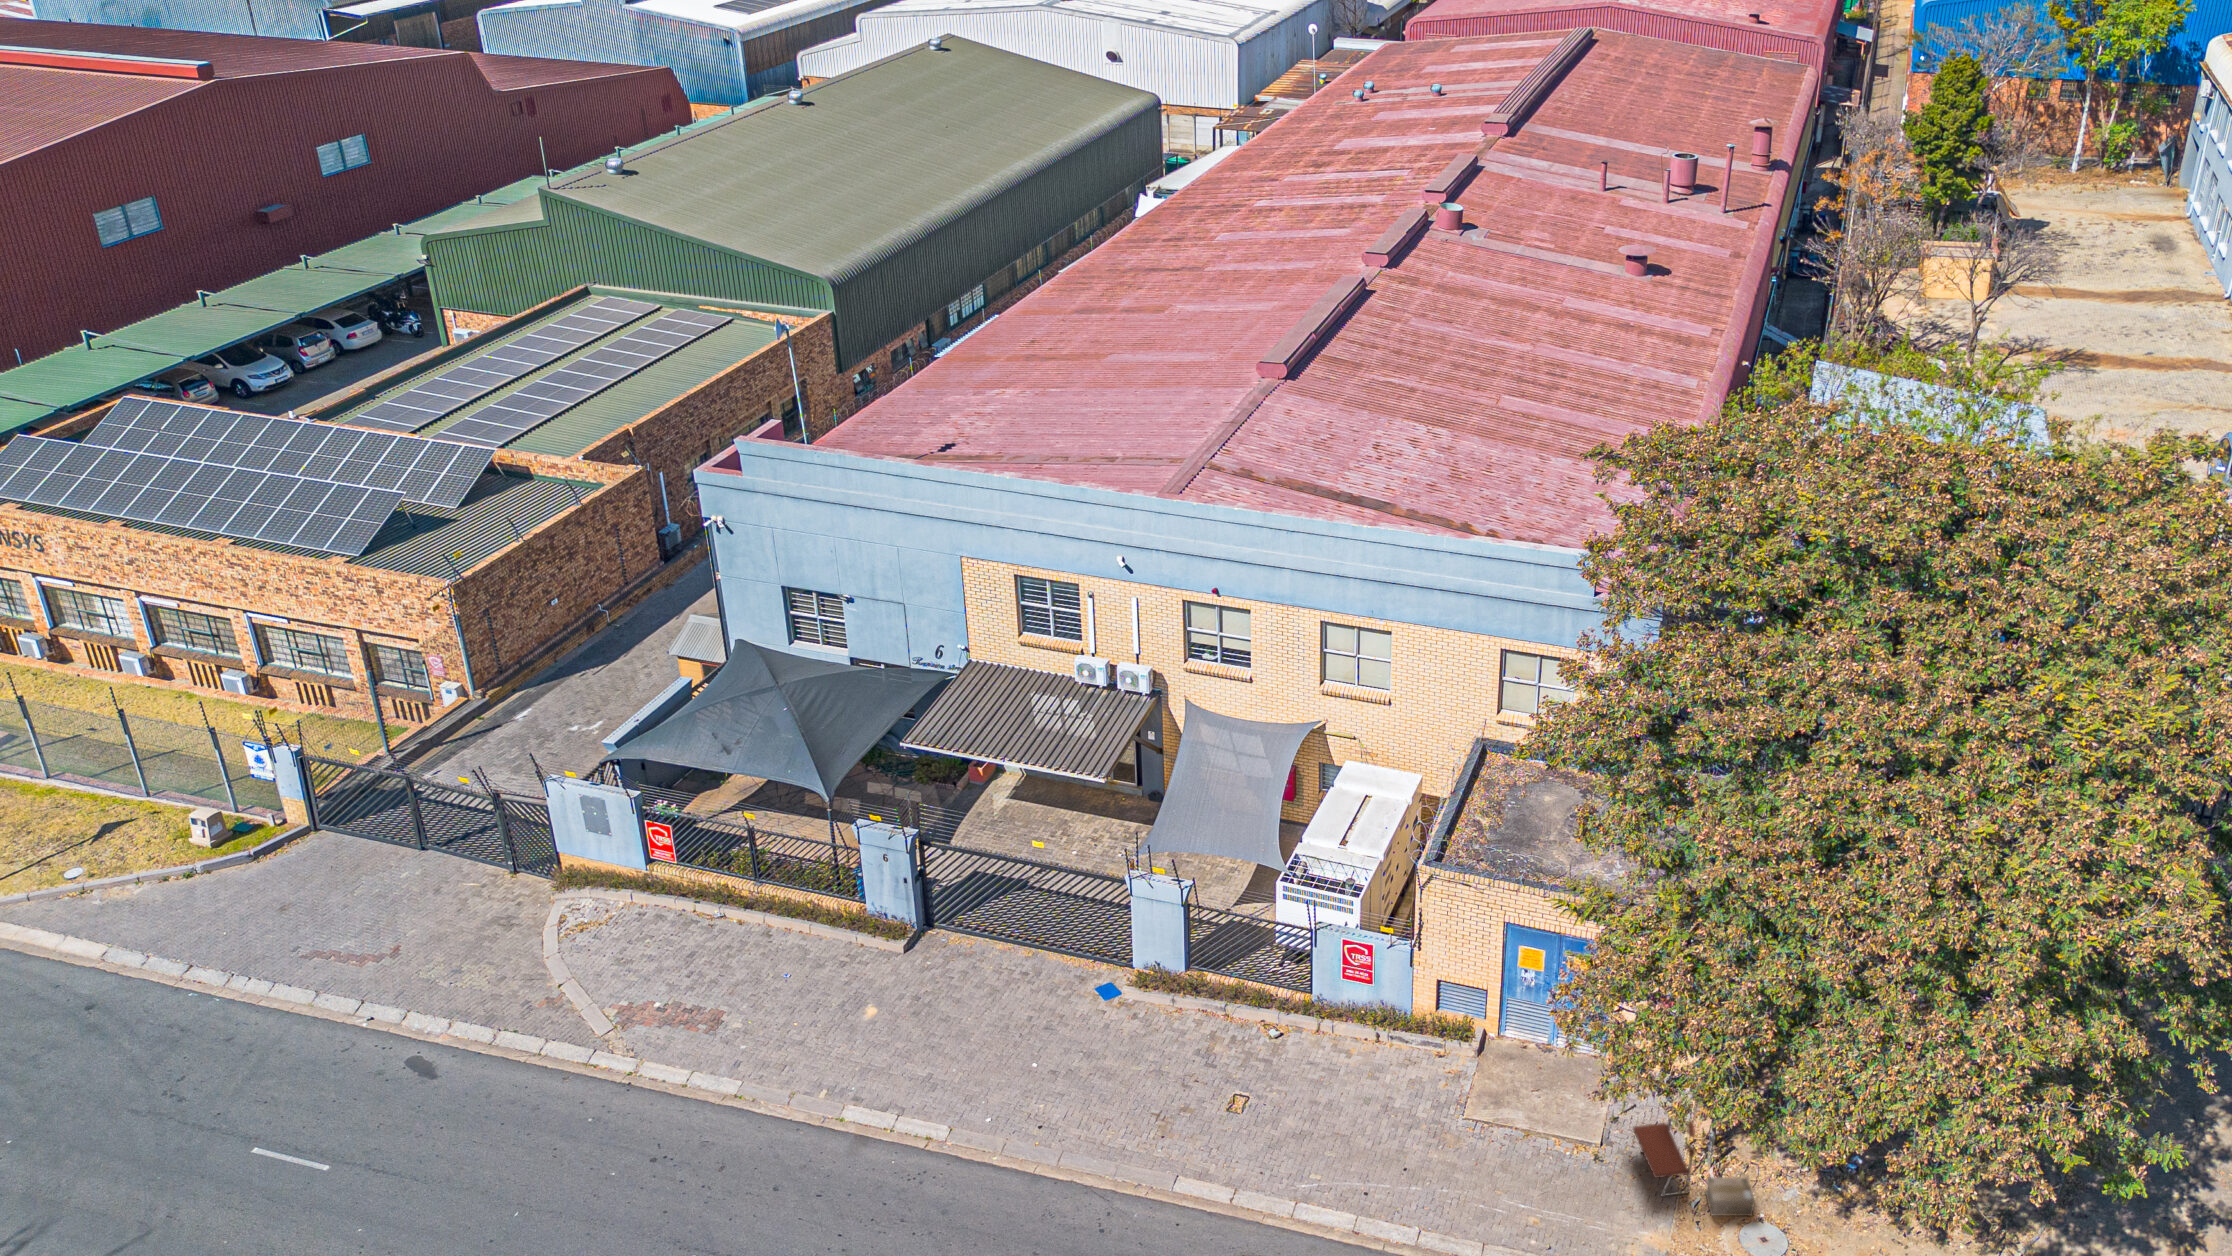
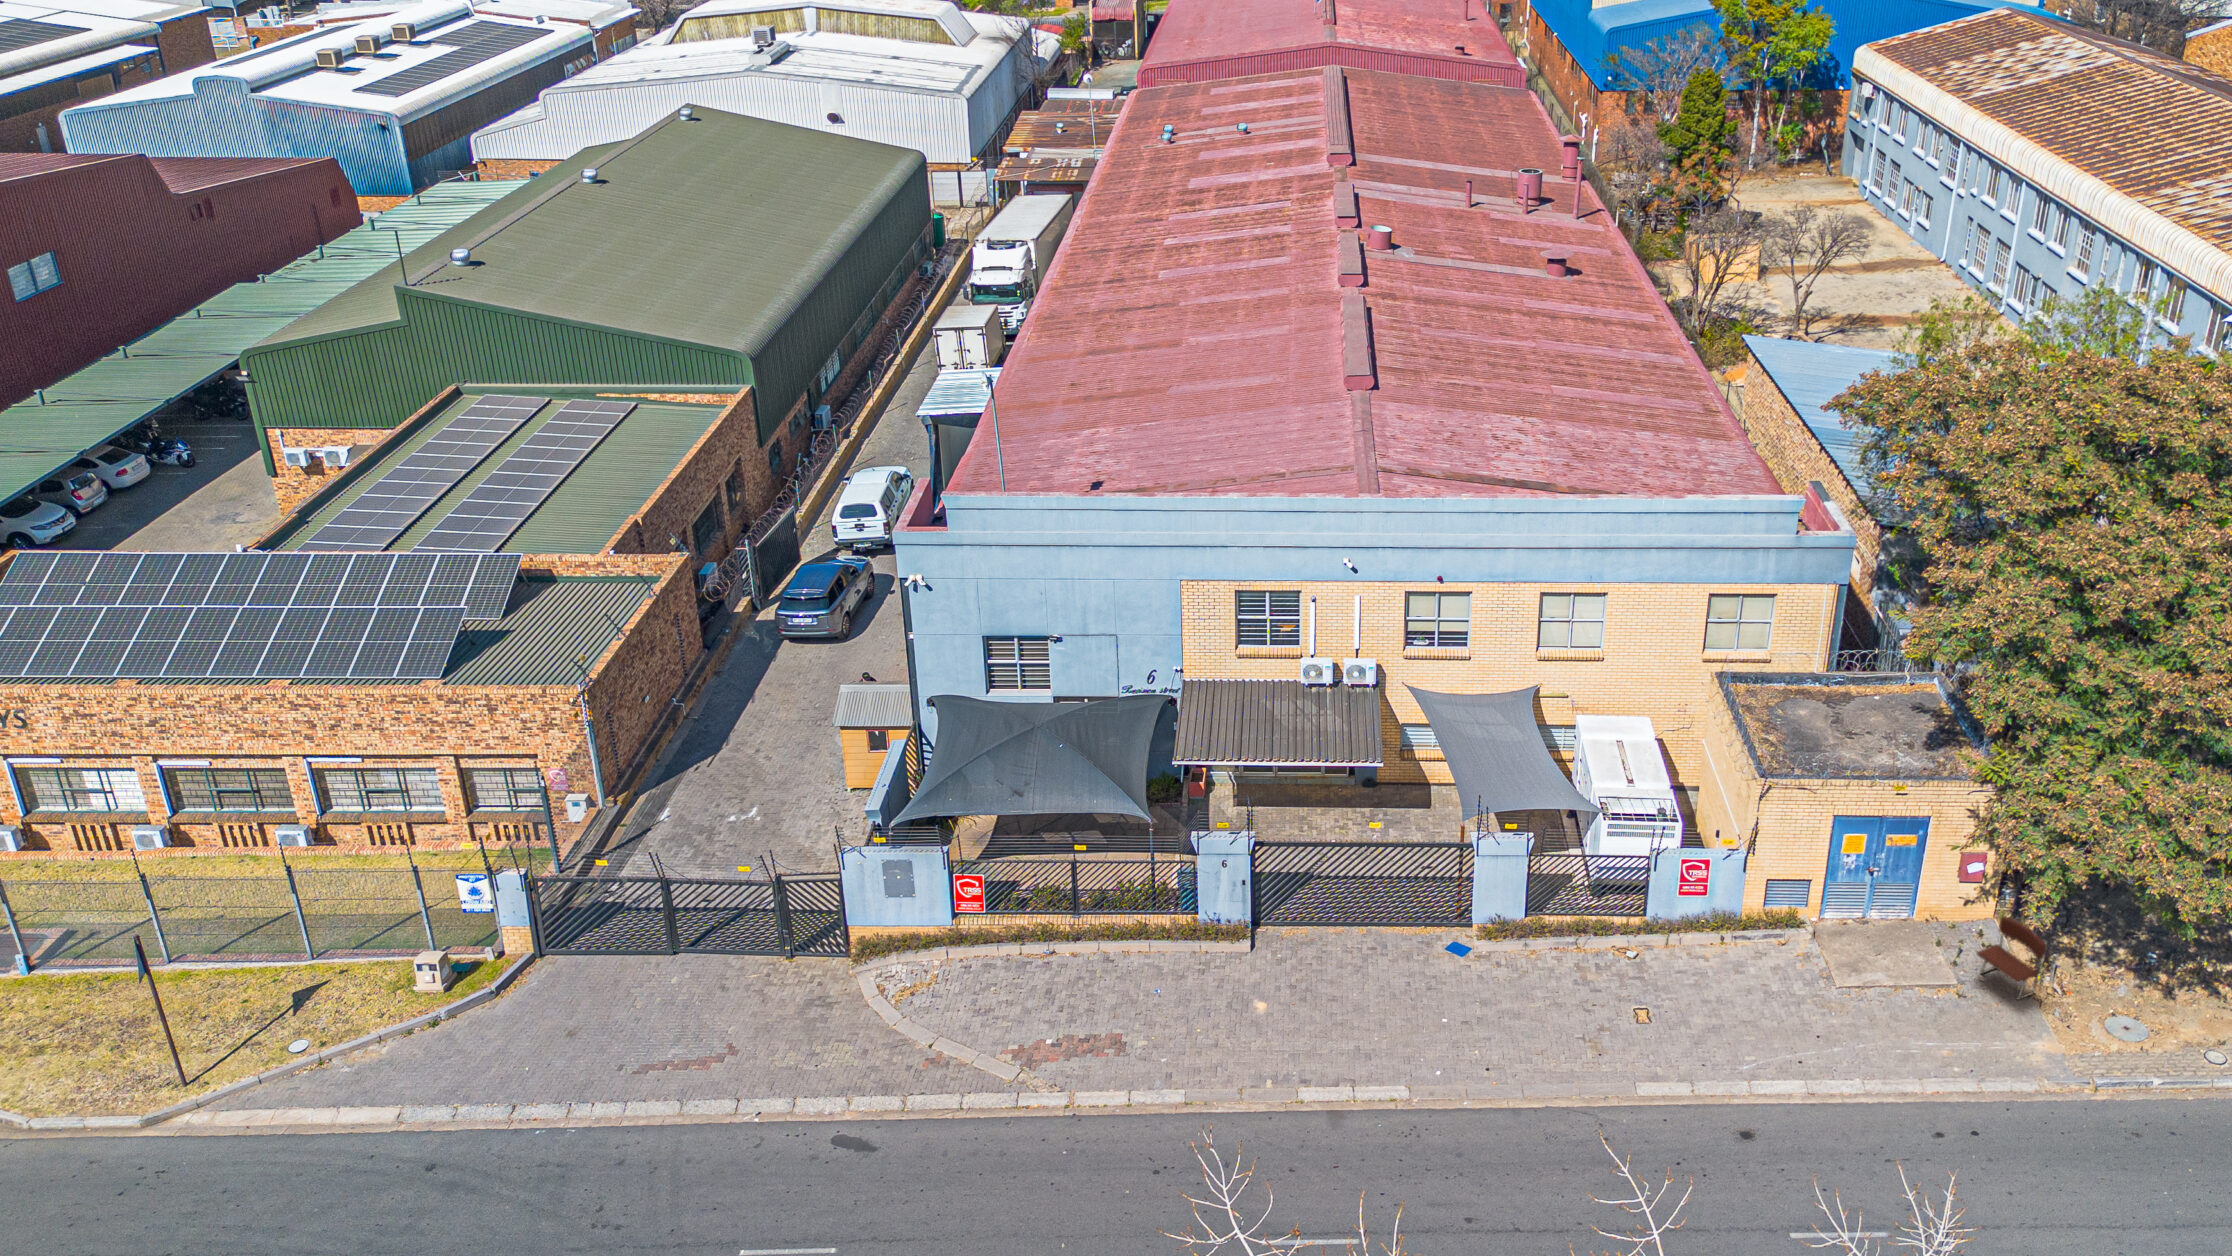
cardboard box: present [1705,1177,1755,1216] -> none [2046,970,2093,1005]

